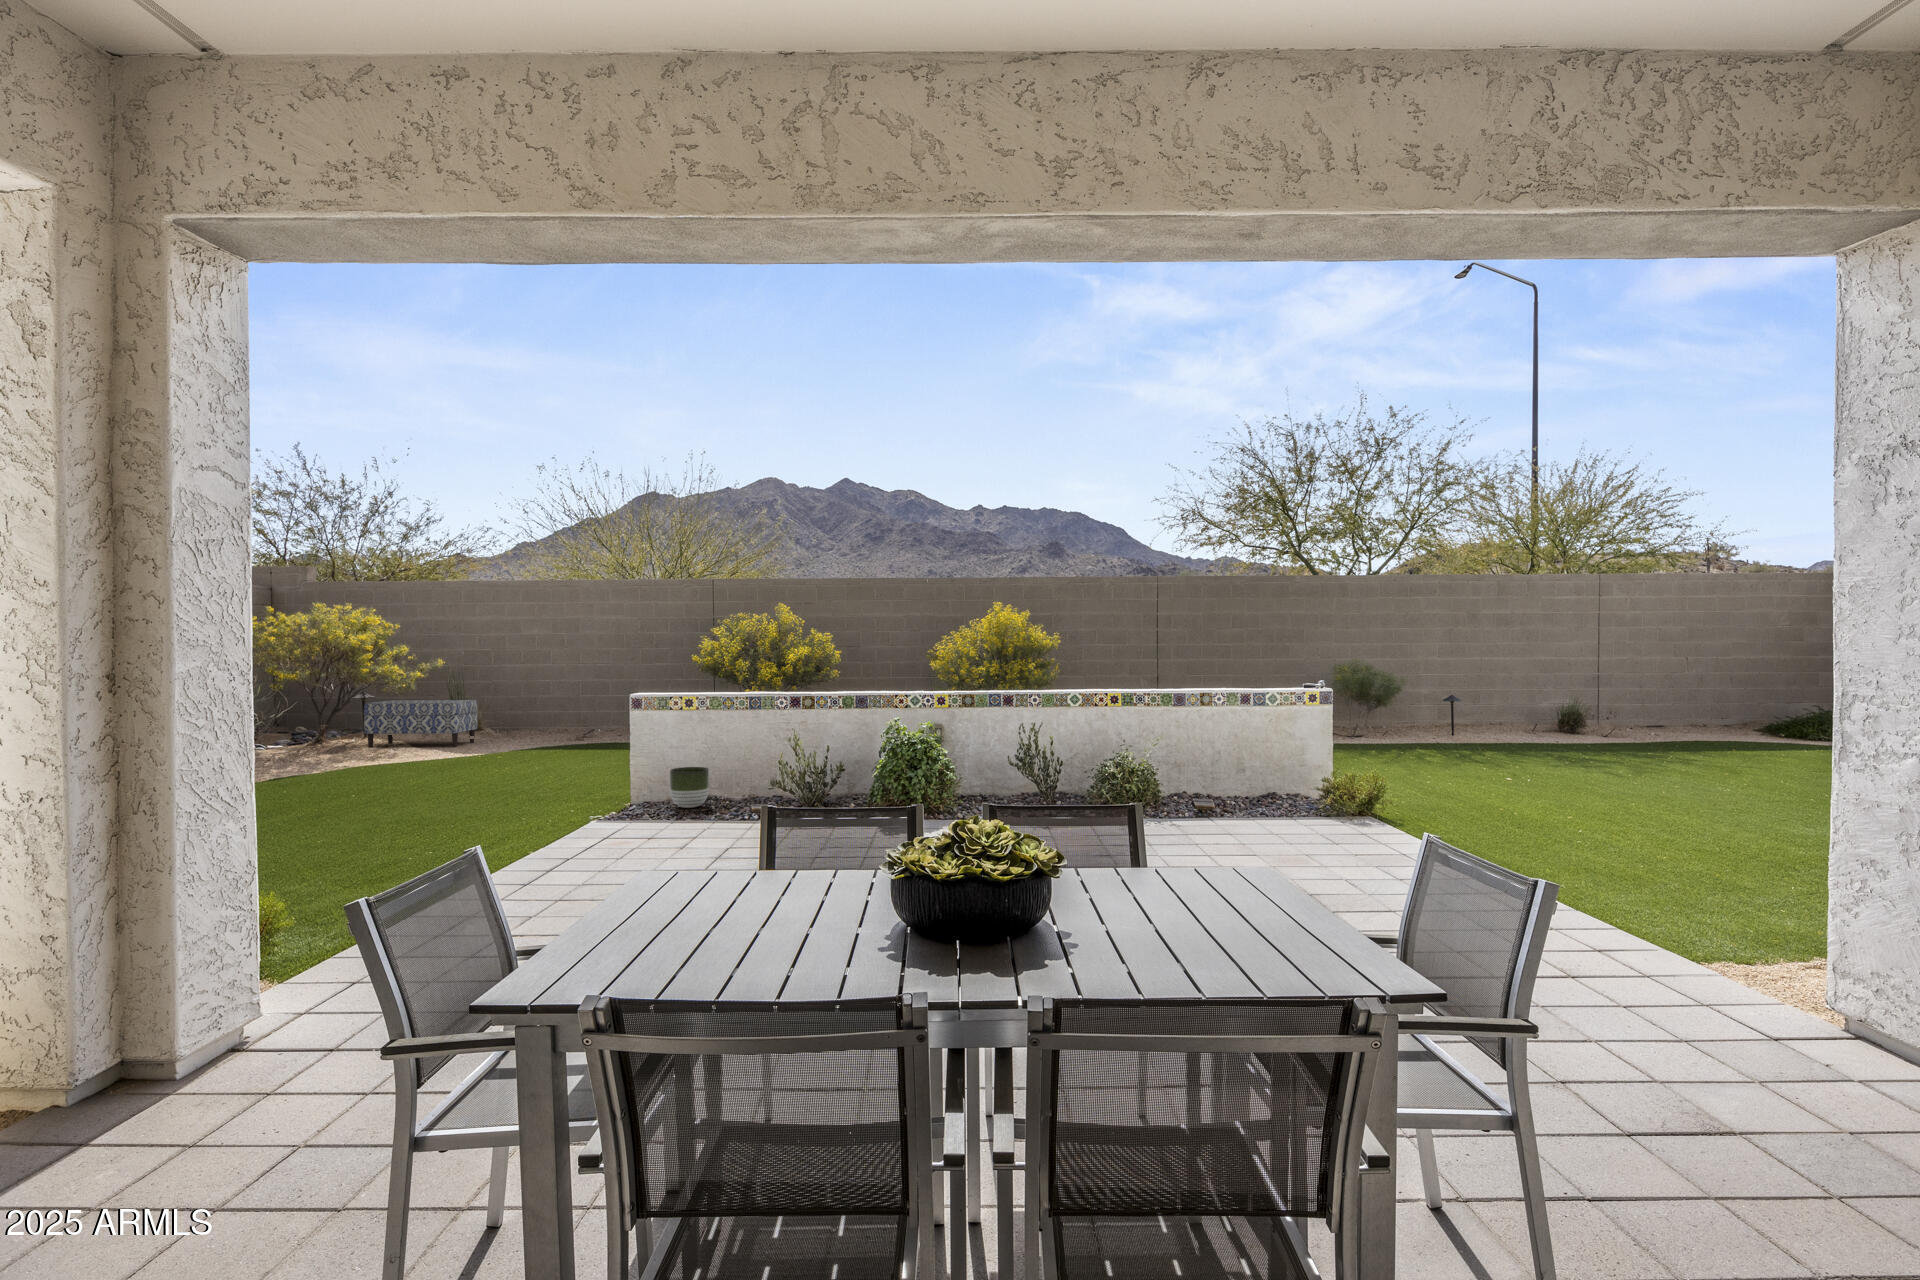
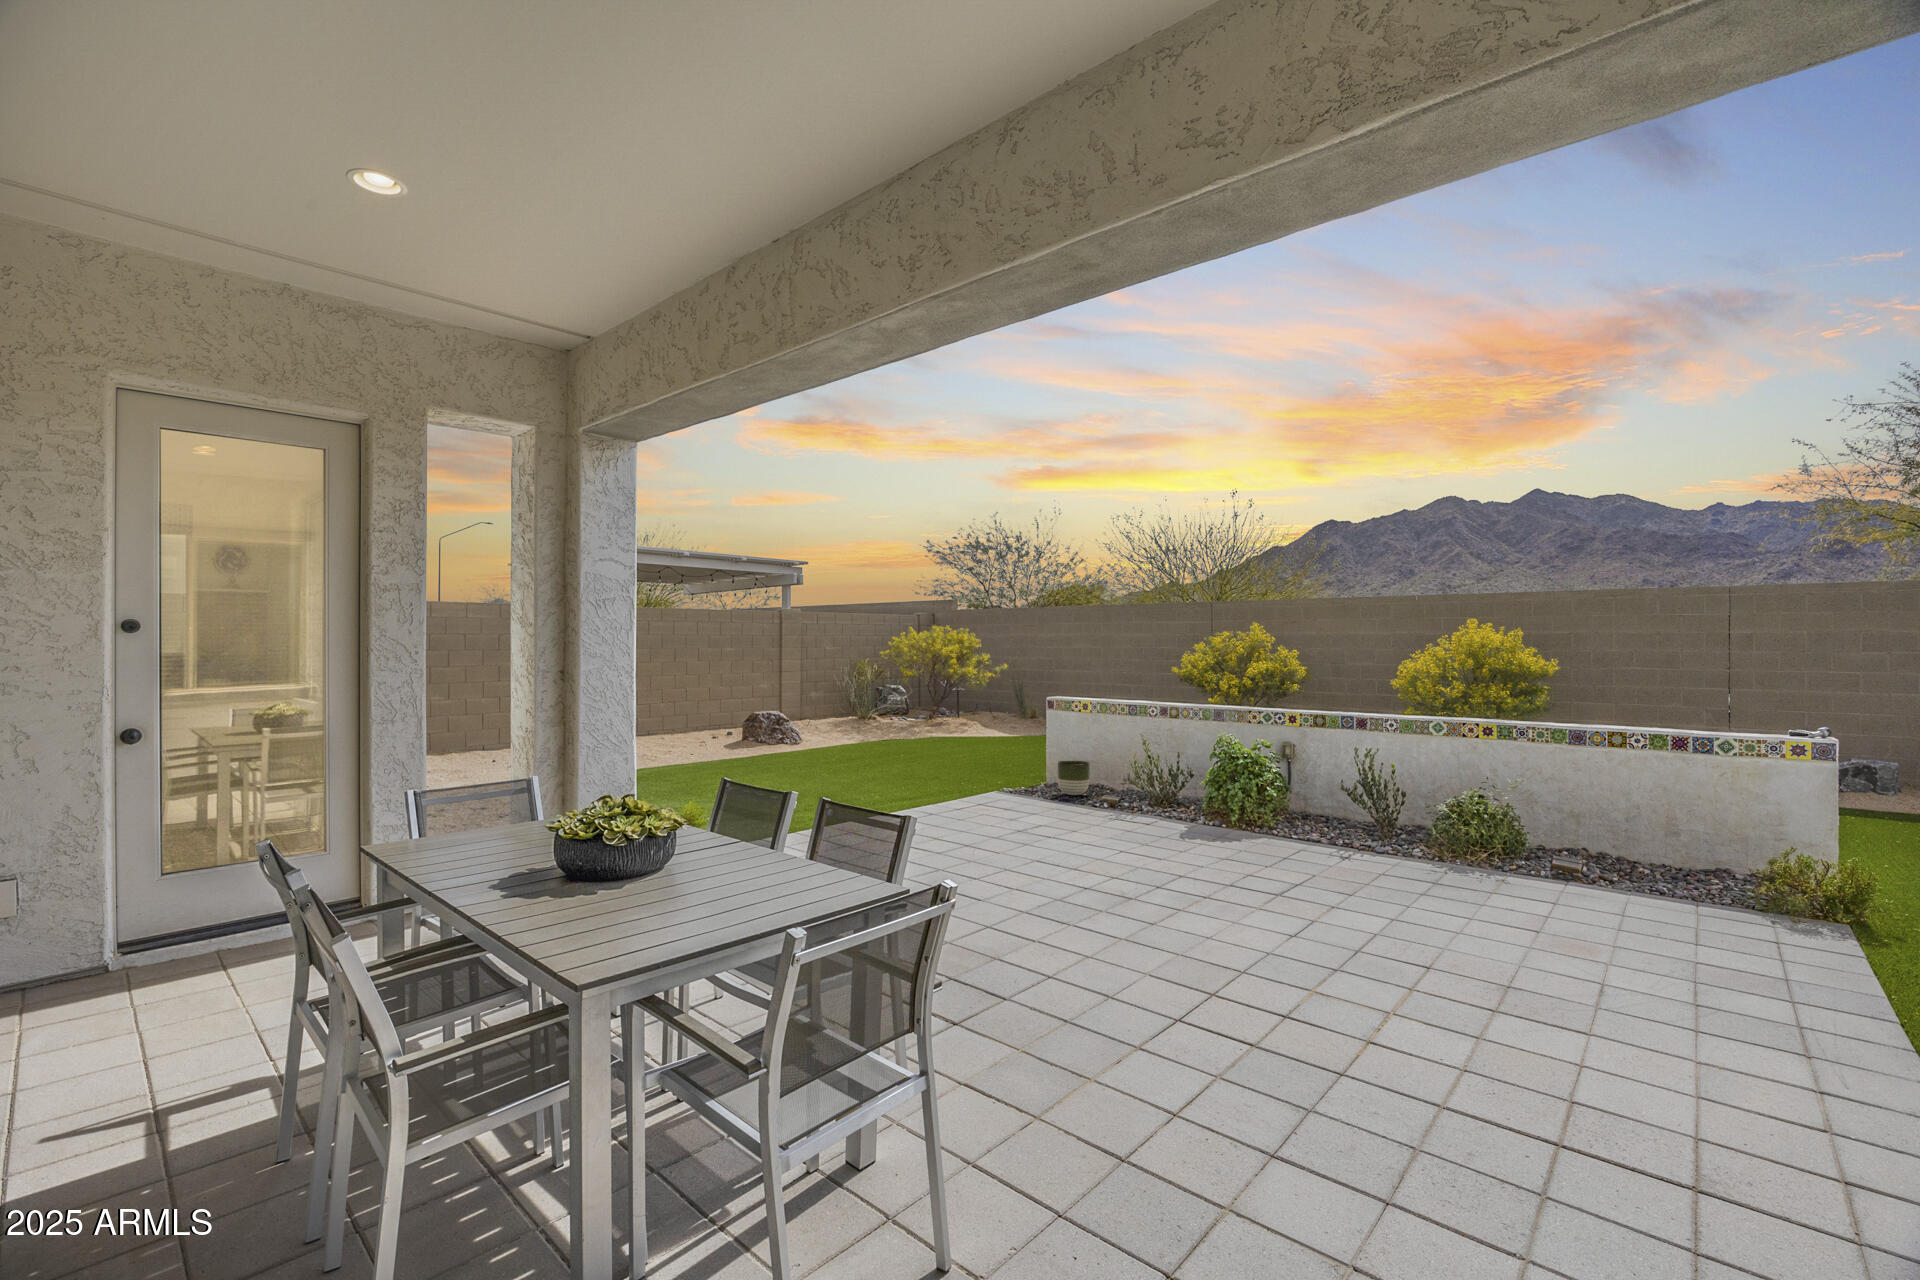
bench: present [364,700,478,747] -> none [957,694,1032,733]

